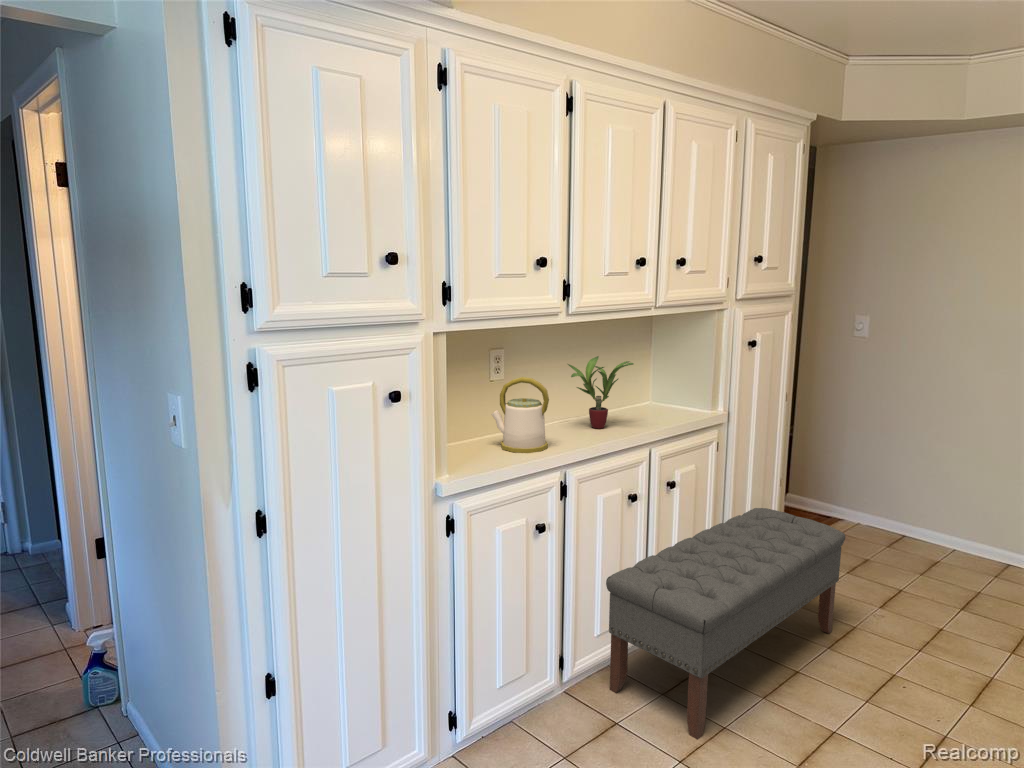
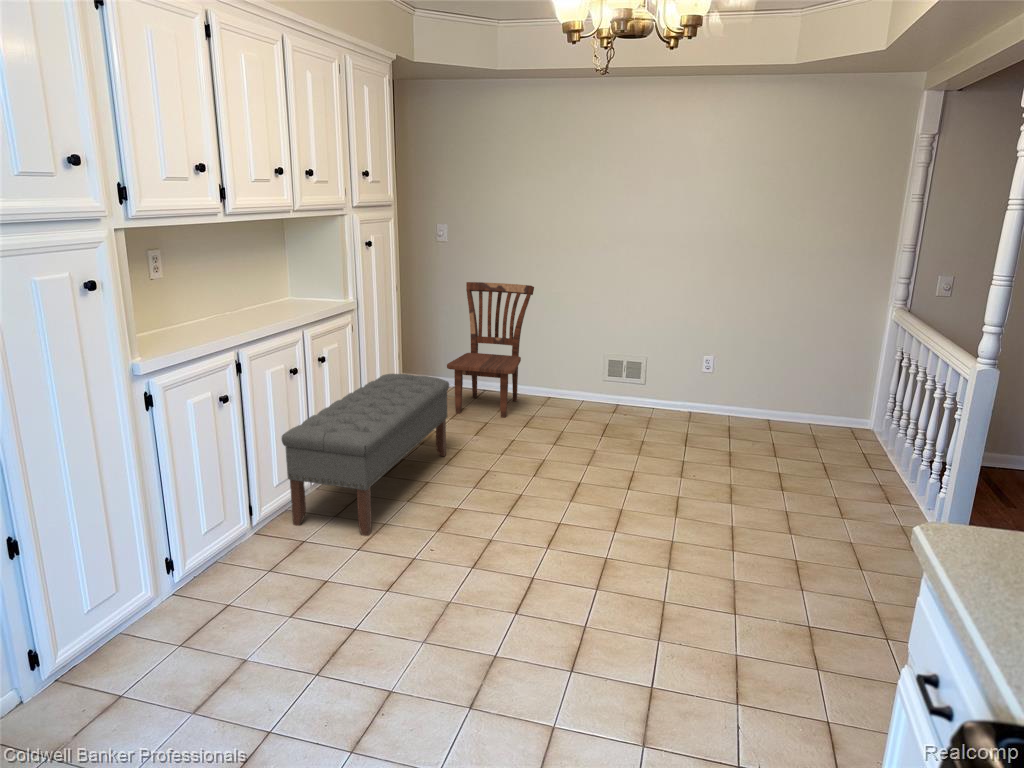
potted plant: present [568,356,634,428] -> none [217,256,281,318]
kettle: present [491,377,549,453] -> none [159,273,217,340]
dining chair: none [849,392,997,588] -> present [447,282,534,418]

